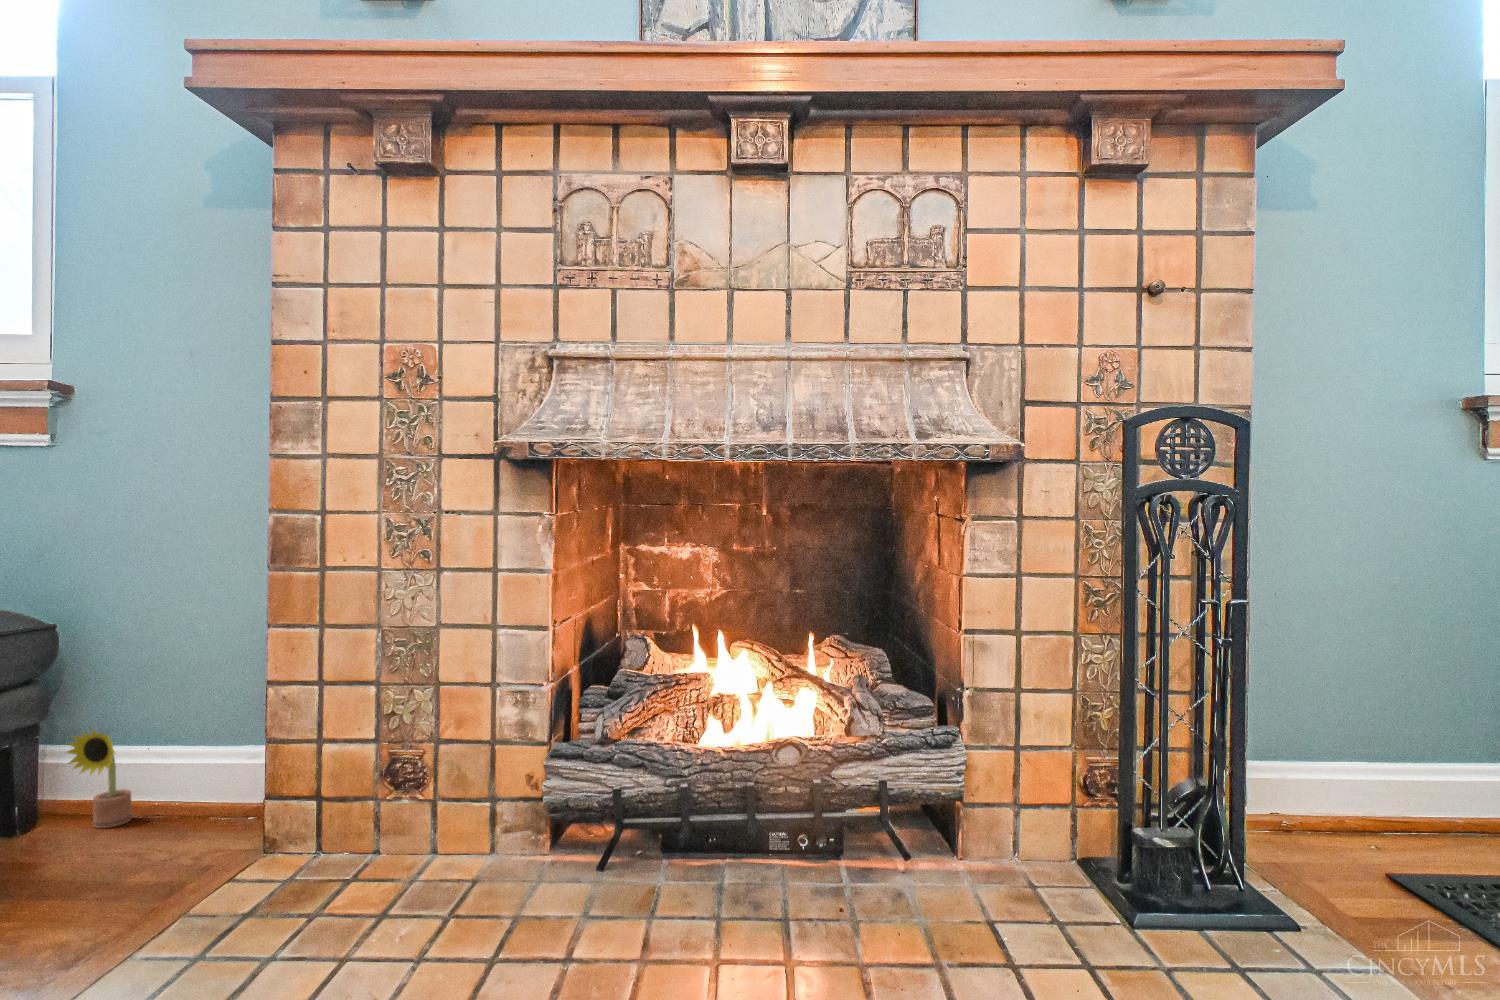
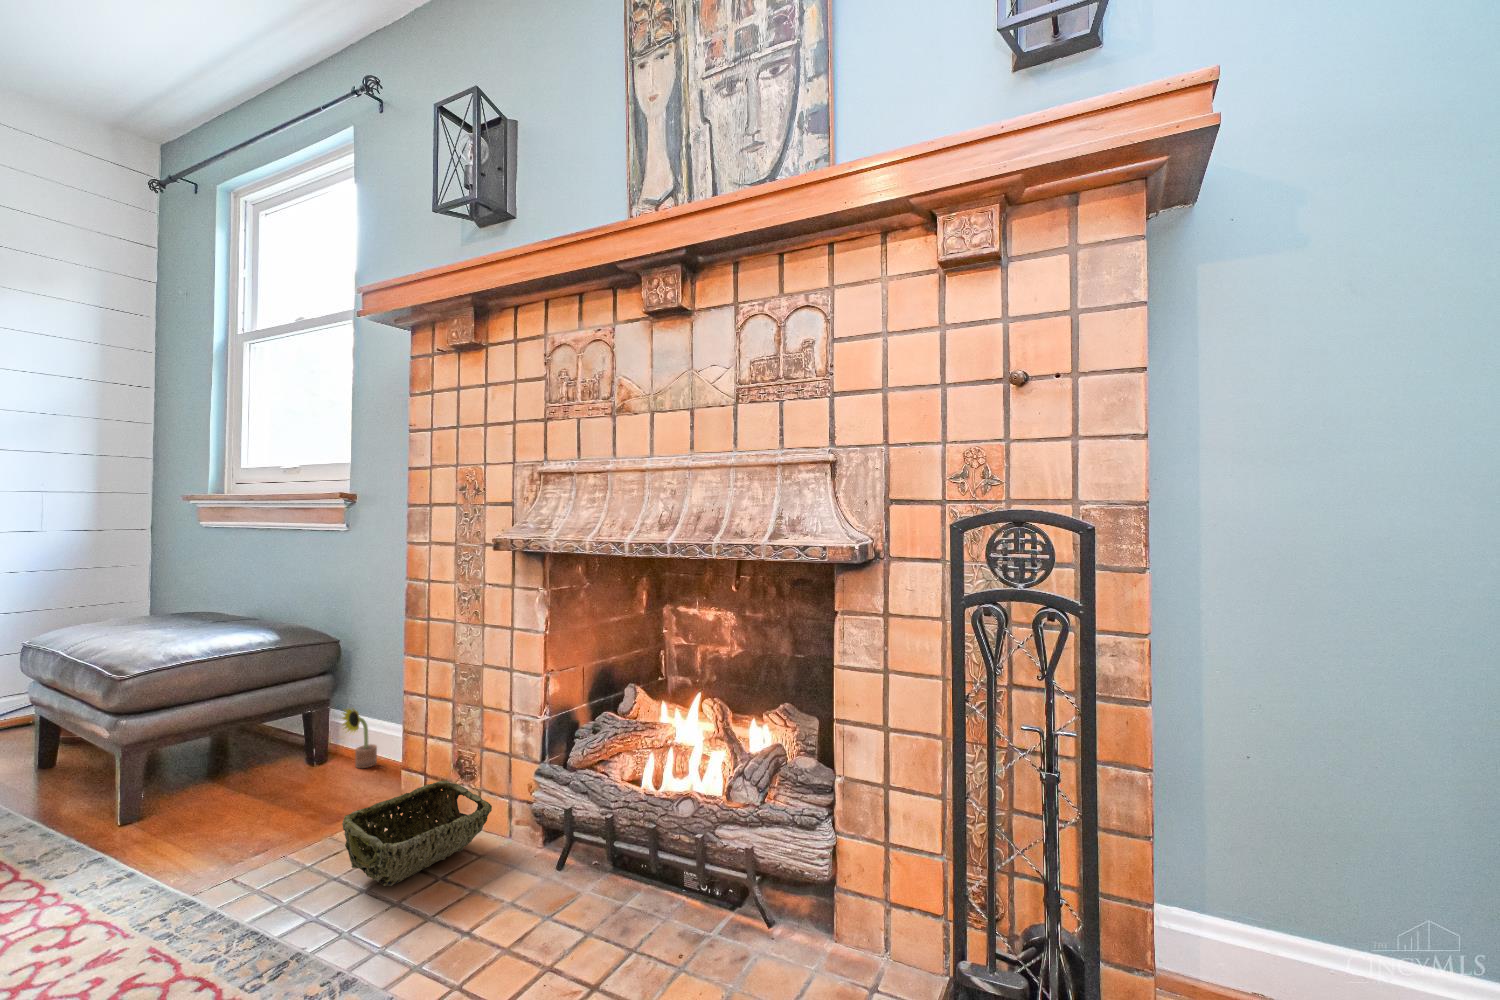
woven basket: none [296,794,478,937] -> present [342,781,492,886]

